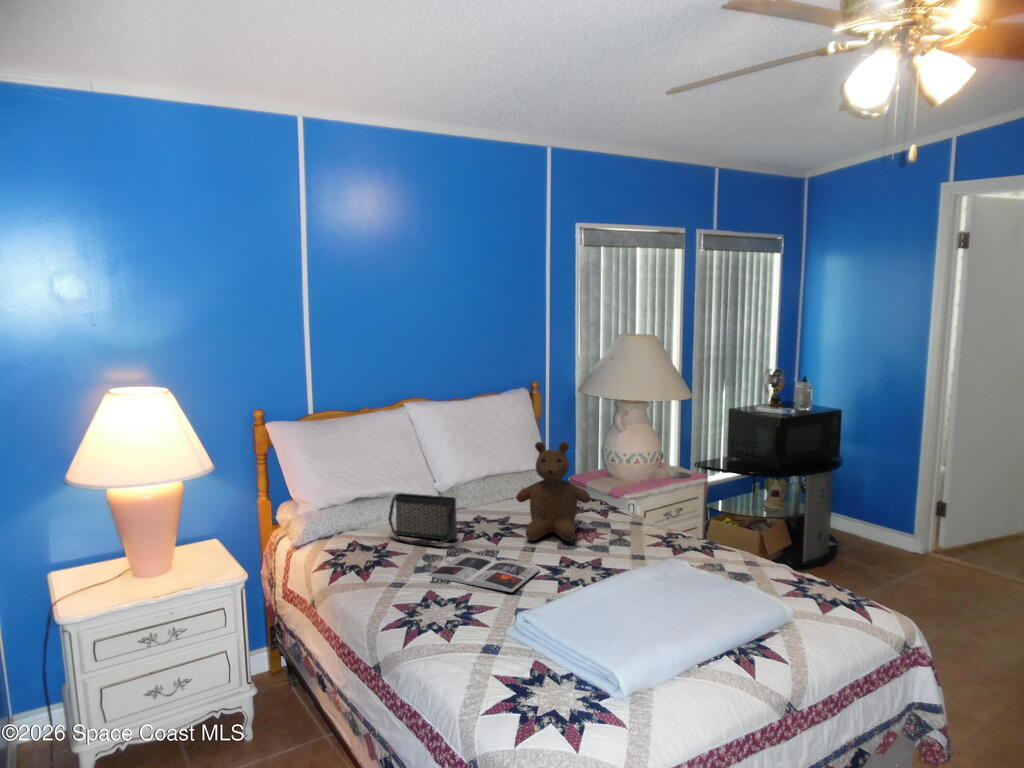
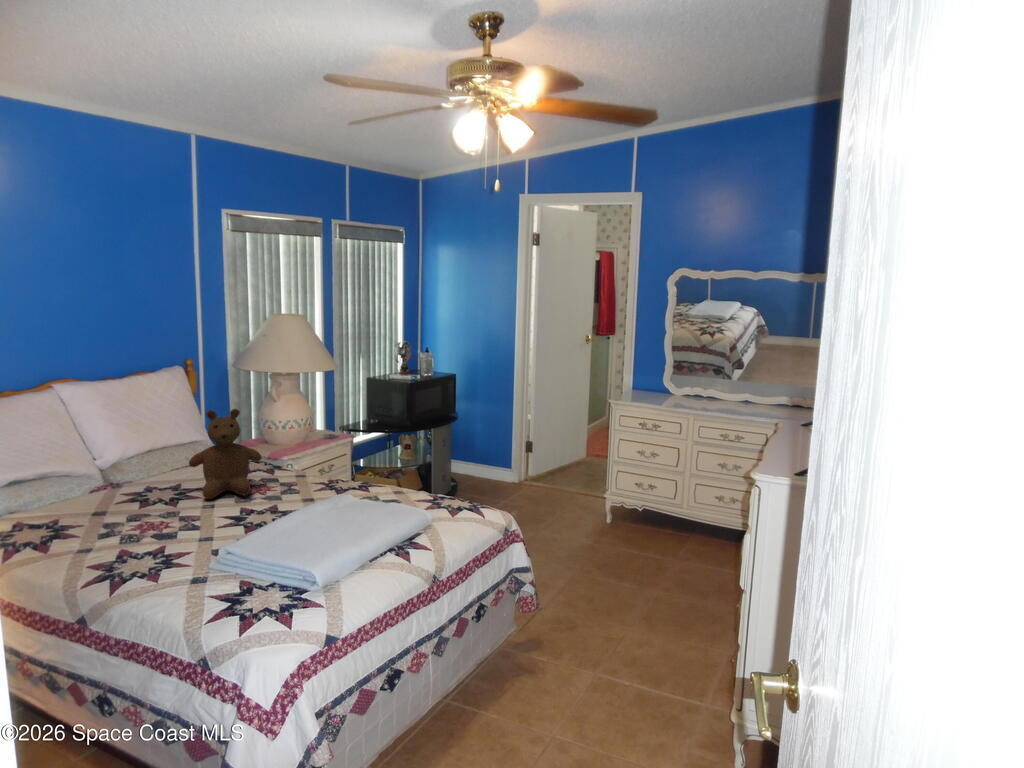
handbag: present [388,493,457,546] -> none [50,468,131,517]
magazine: present [428,555,540,592] -> none [110,516,225,541]

